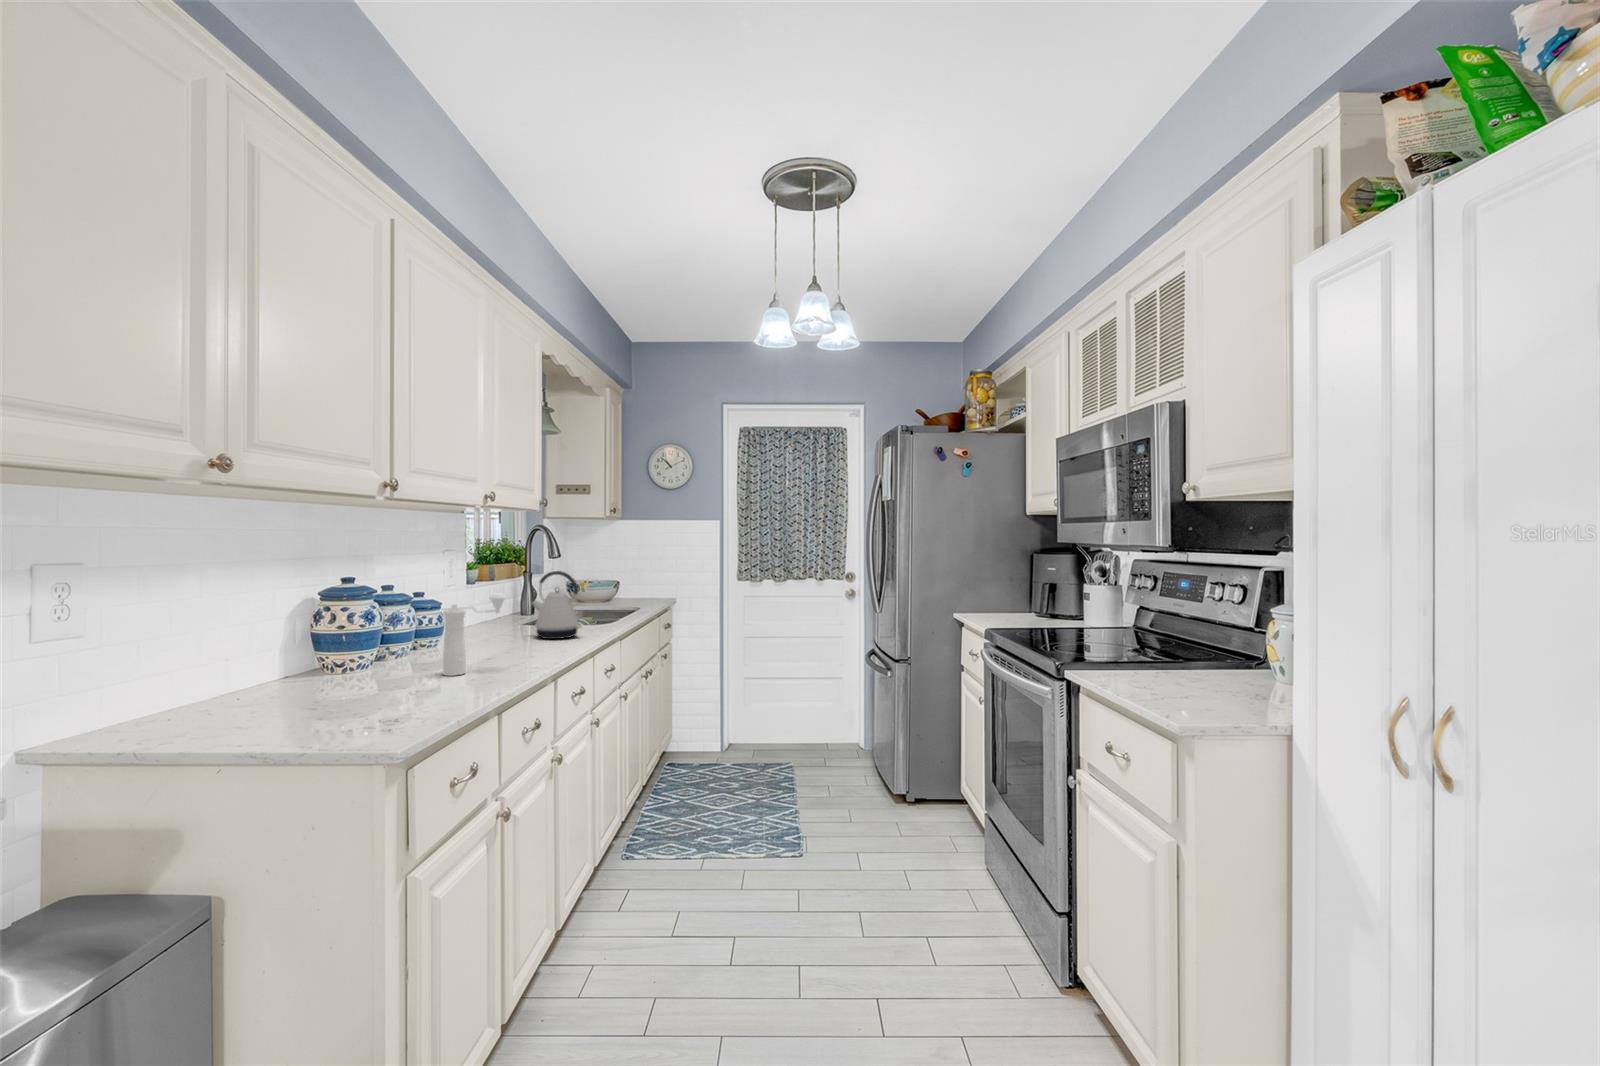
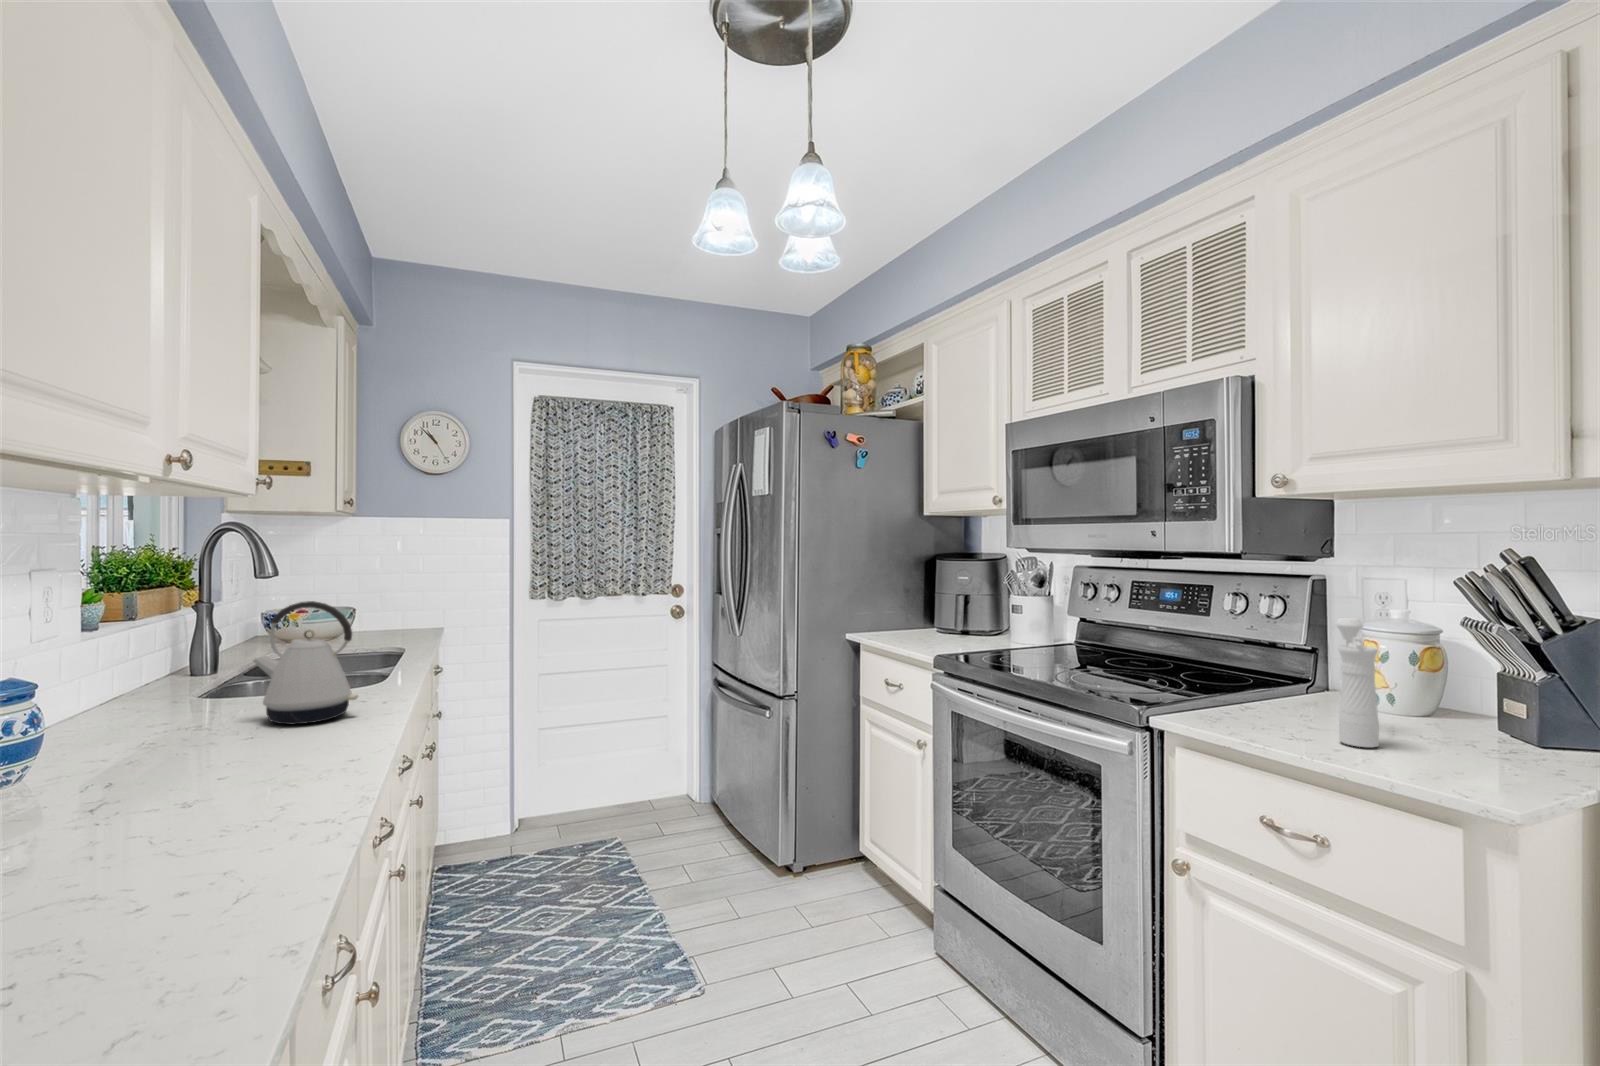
pepper mill: present [442,593,506,676] -> present [1335,618,1379,747]

